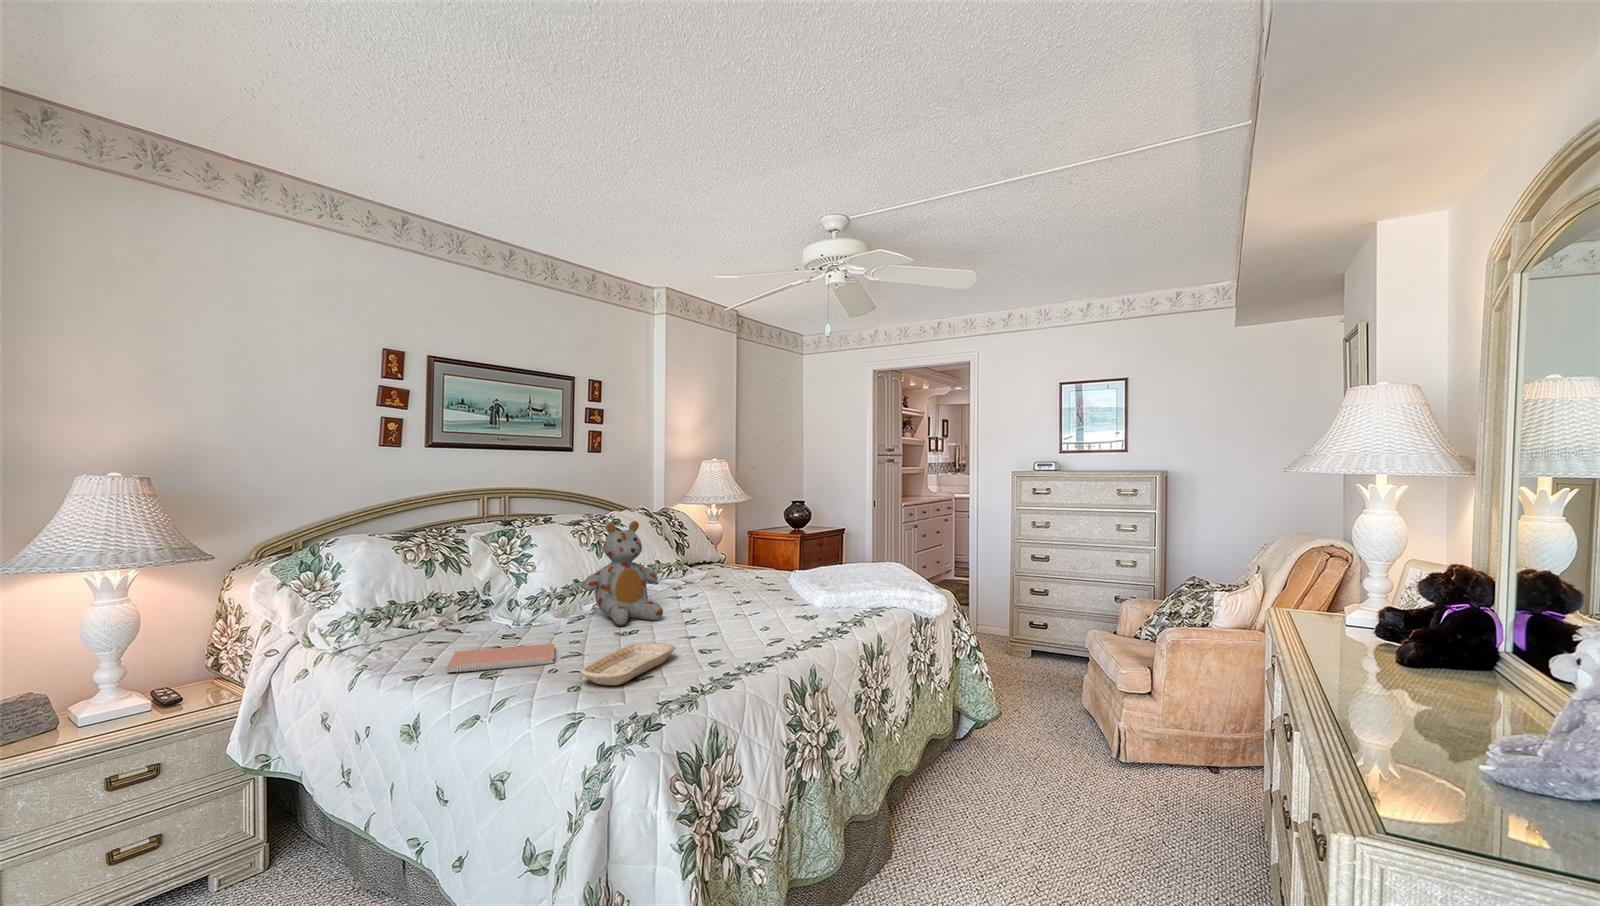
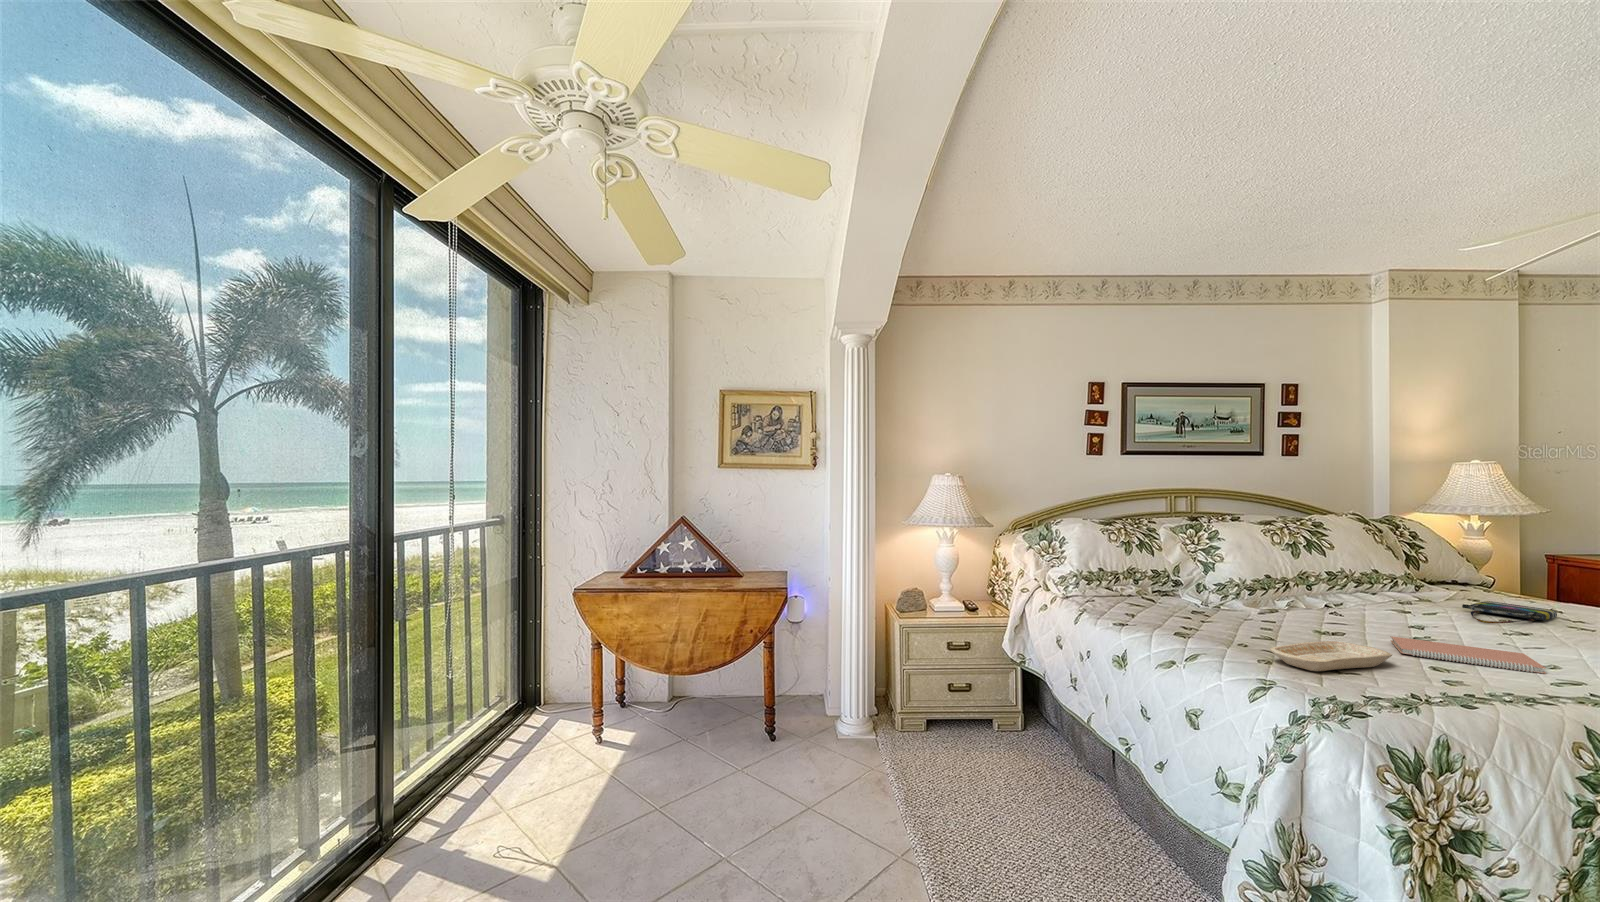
stuffed bear: present [583,521,663,626] -> none [1274,523,1380,629]
tote bag: none [710,574,759,595] -> present [1462,601,1557,624]
notebook: present [447,644,554,673] -> present [1390,636,1546,673]

